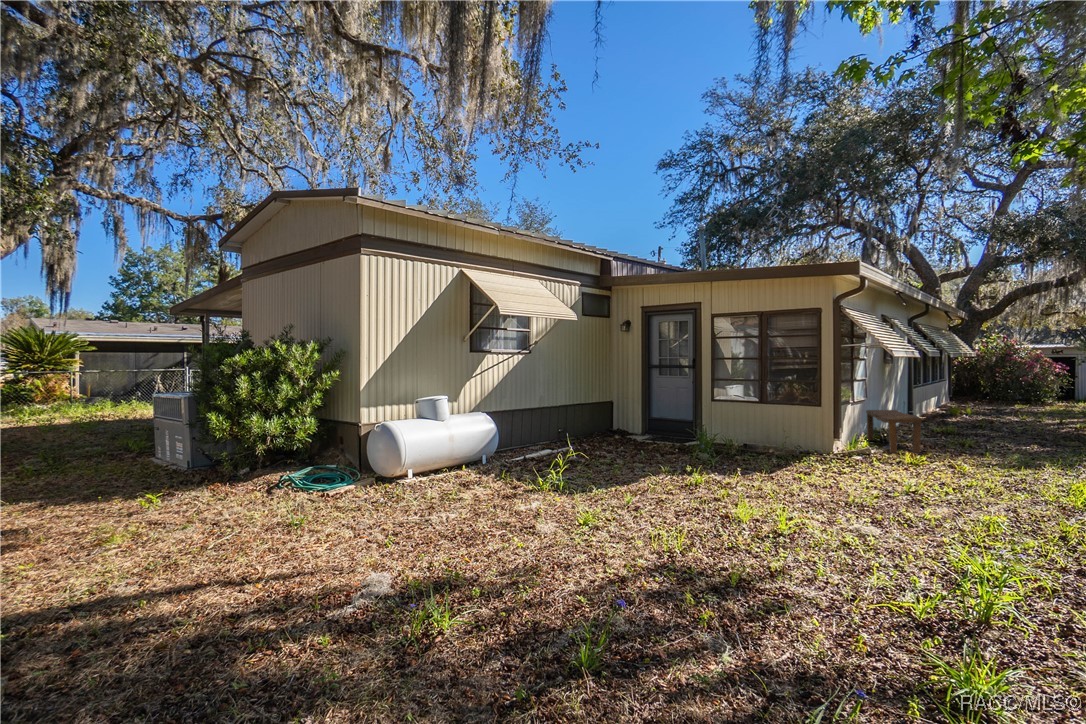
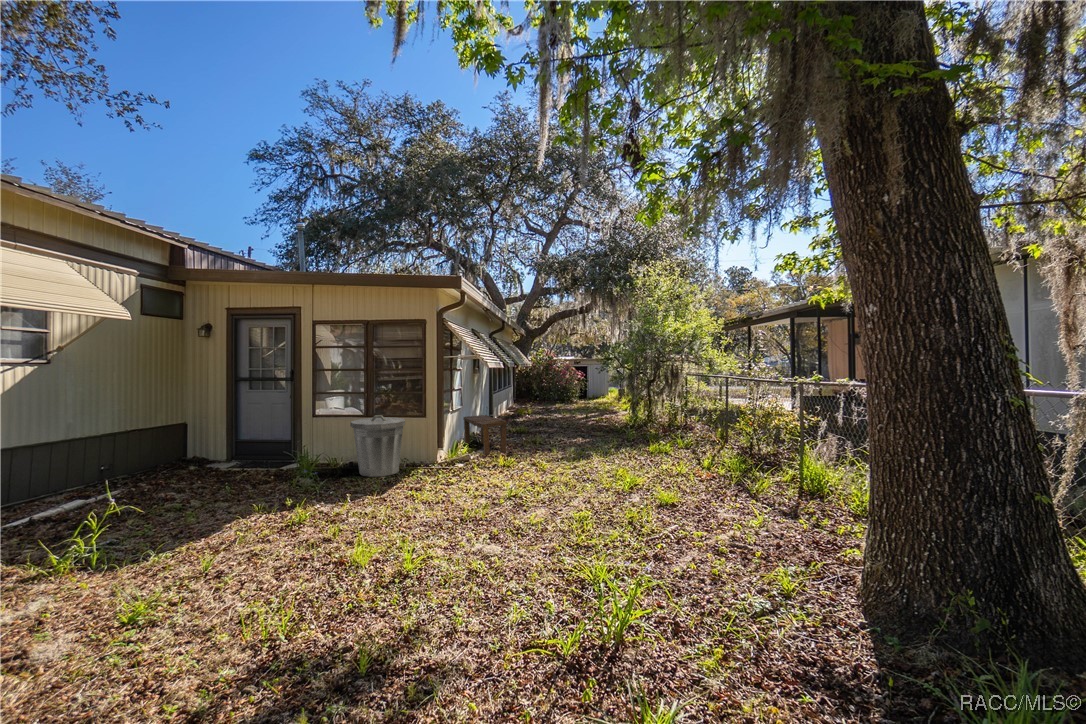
trash can: none [741,400,795,458] -> present [350,415,405,477]

